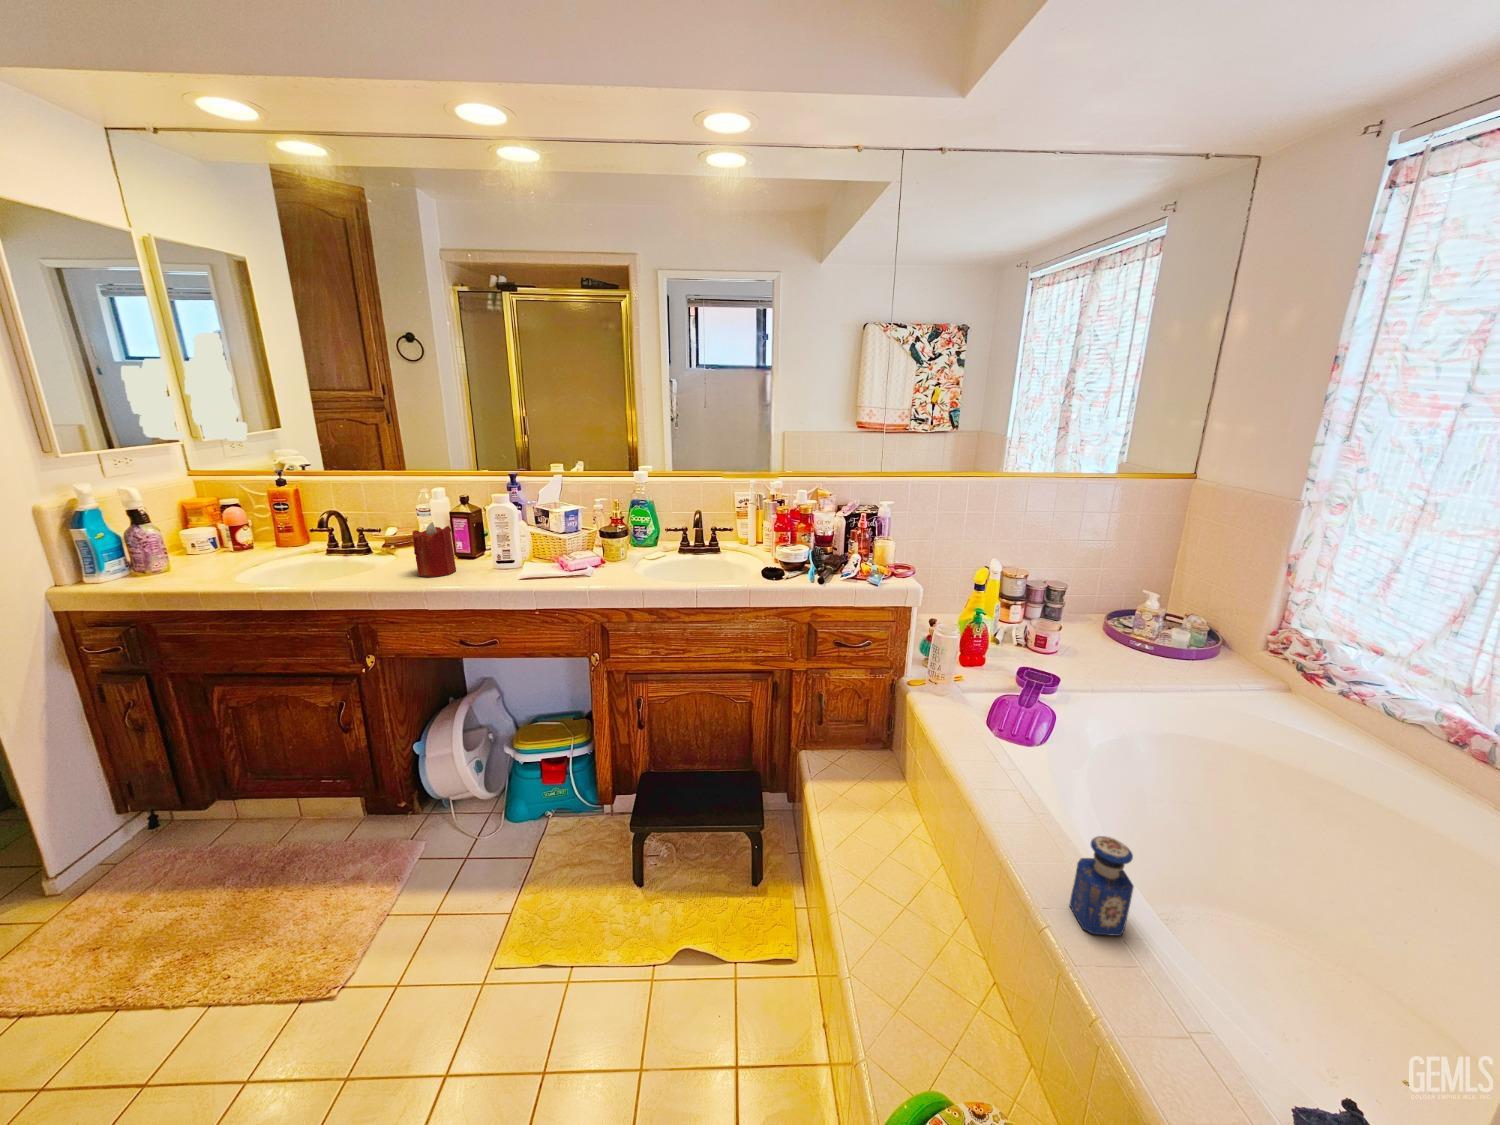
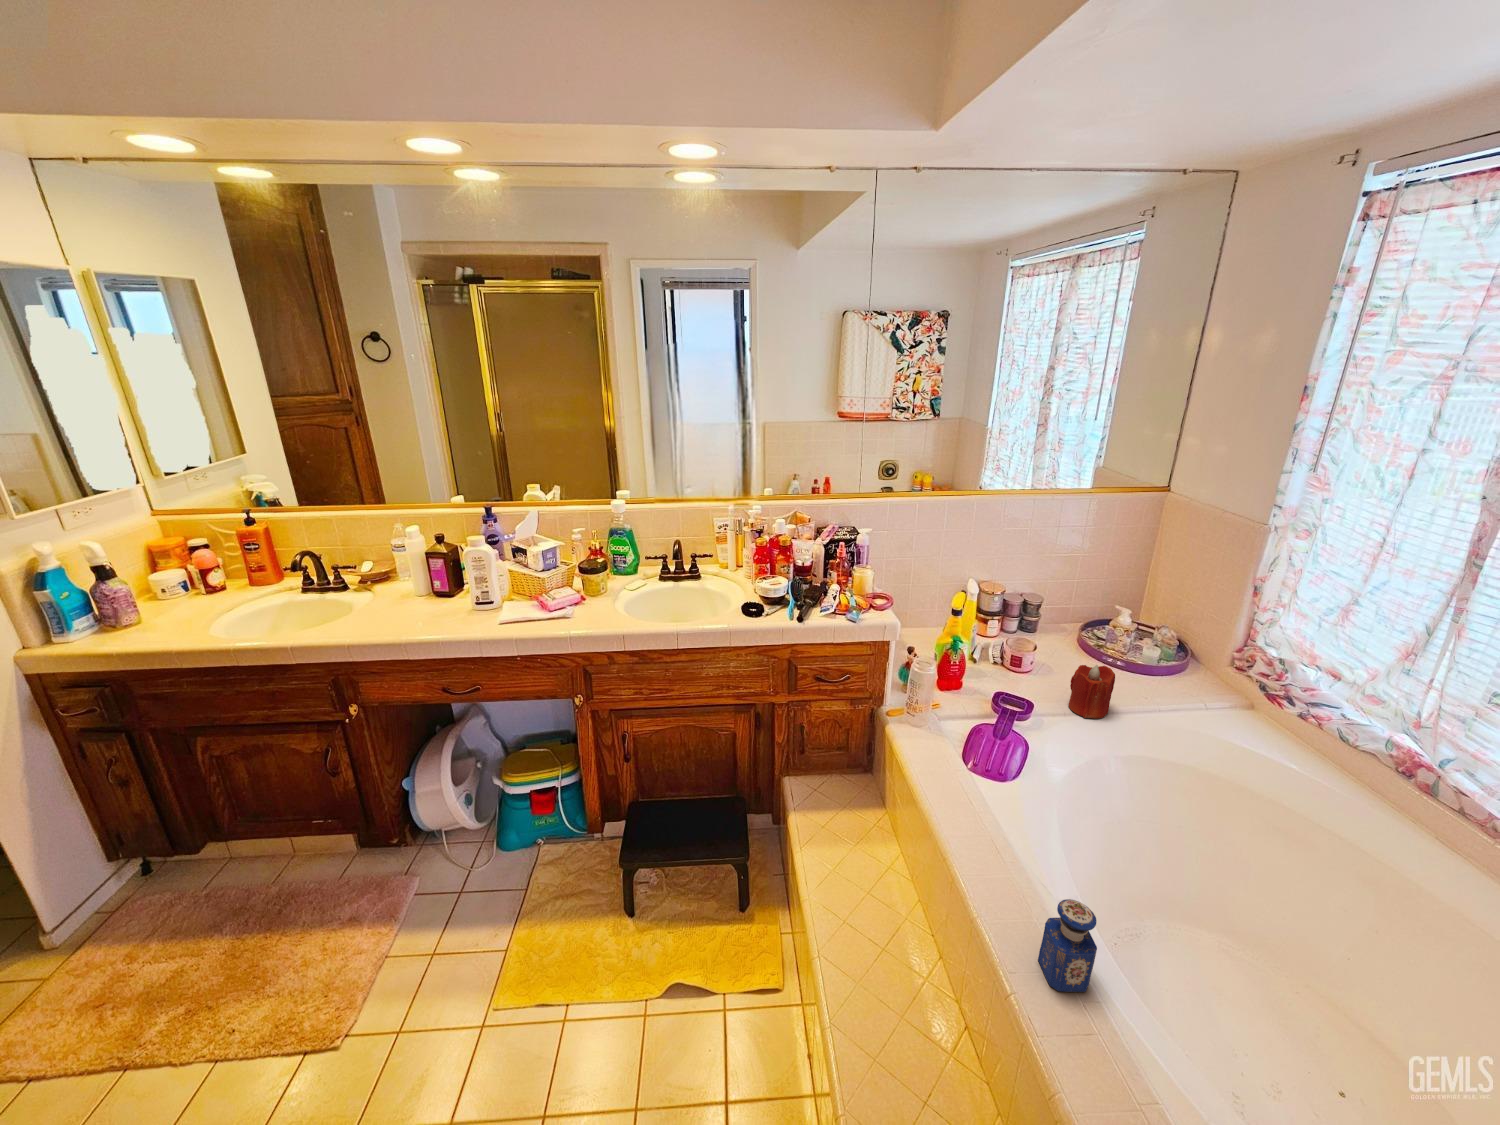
candle: present [412,522,456,577] -> present [1068,665,1115,719]

